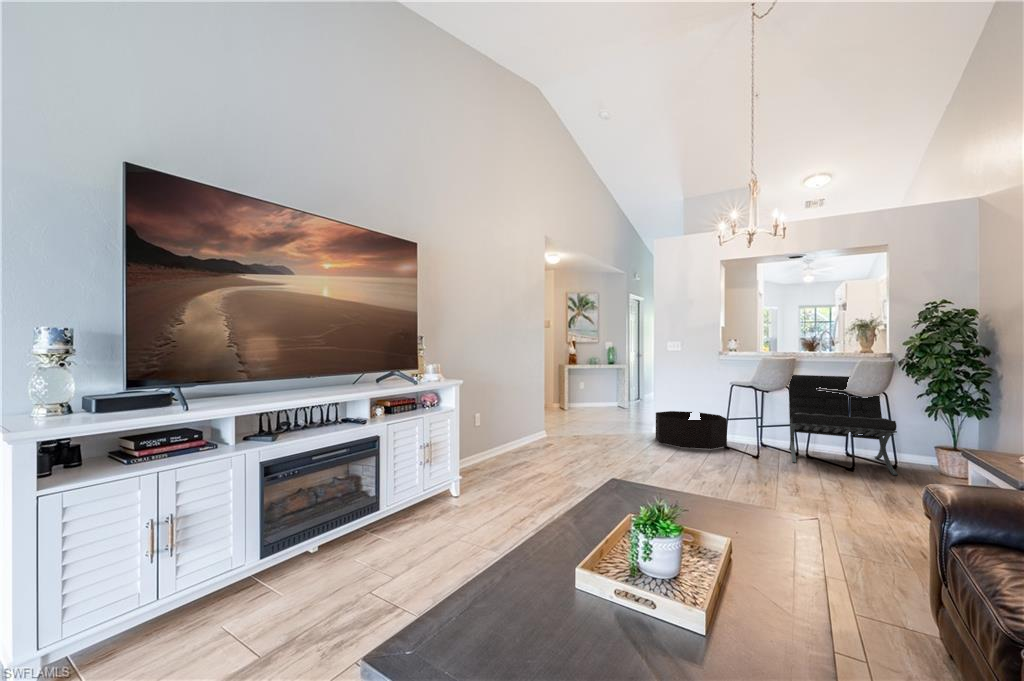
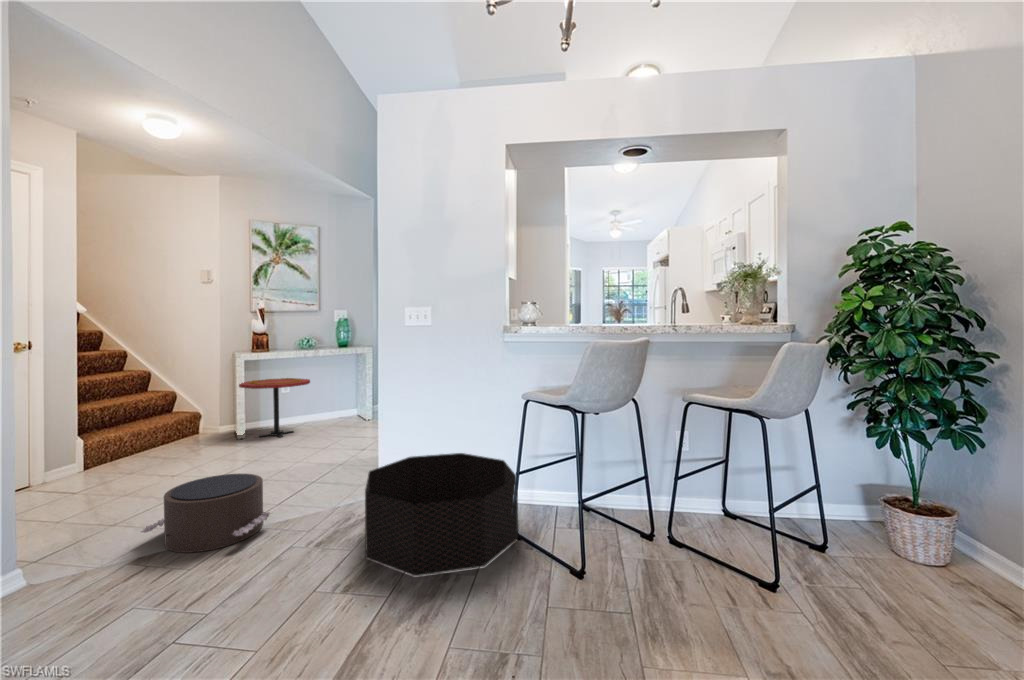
lounge chair: present [789,375,898,475] -> none [628,371,872,608]
side table: none [563,380,597,411] -> present [239,378,310,437]
pouf: none [569,411,613,435] -> present [141,474,271,553]

